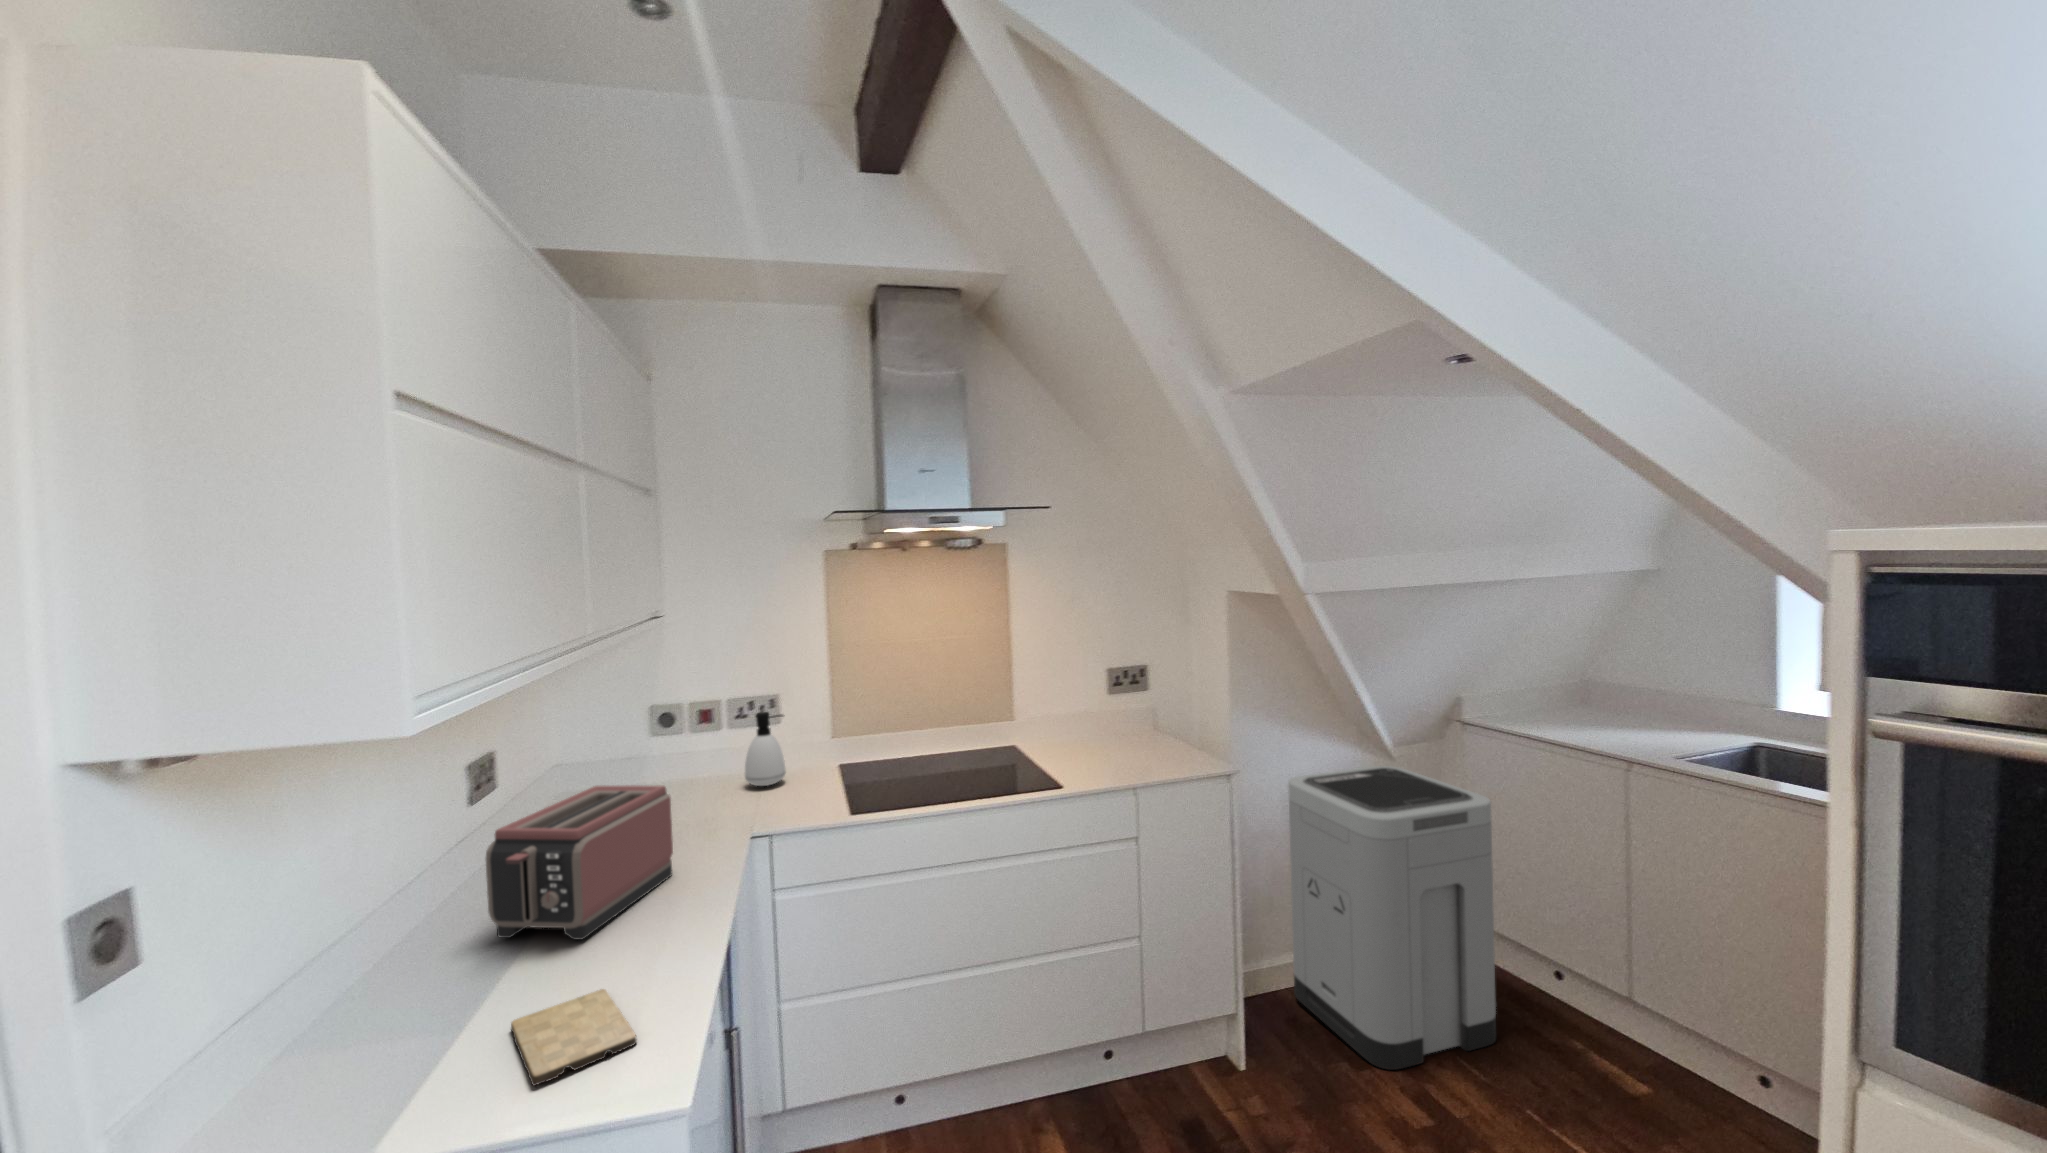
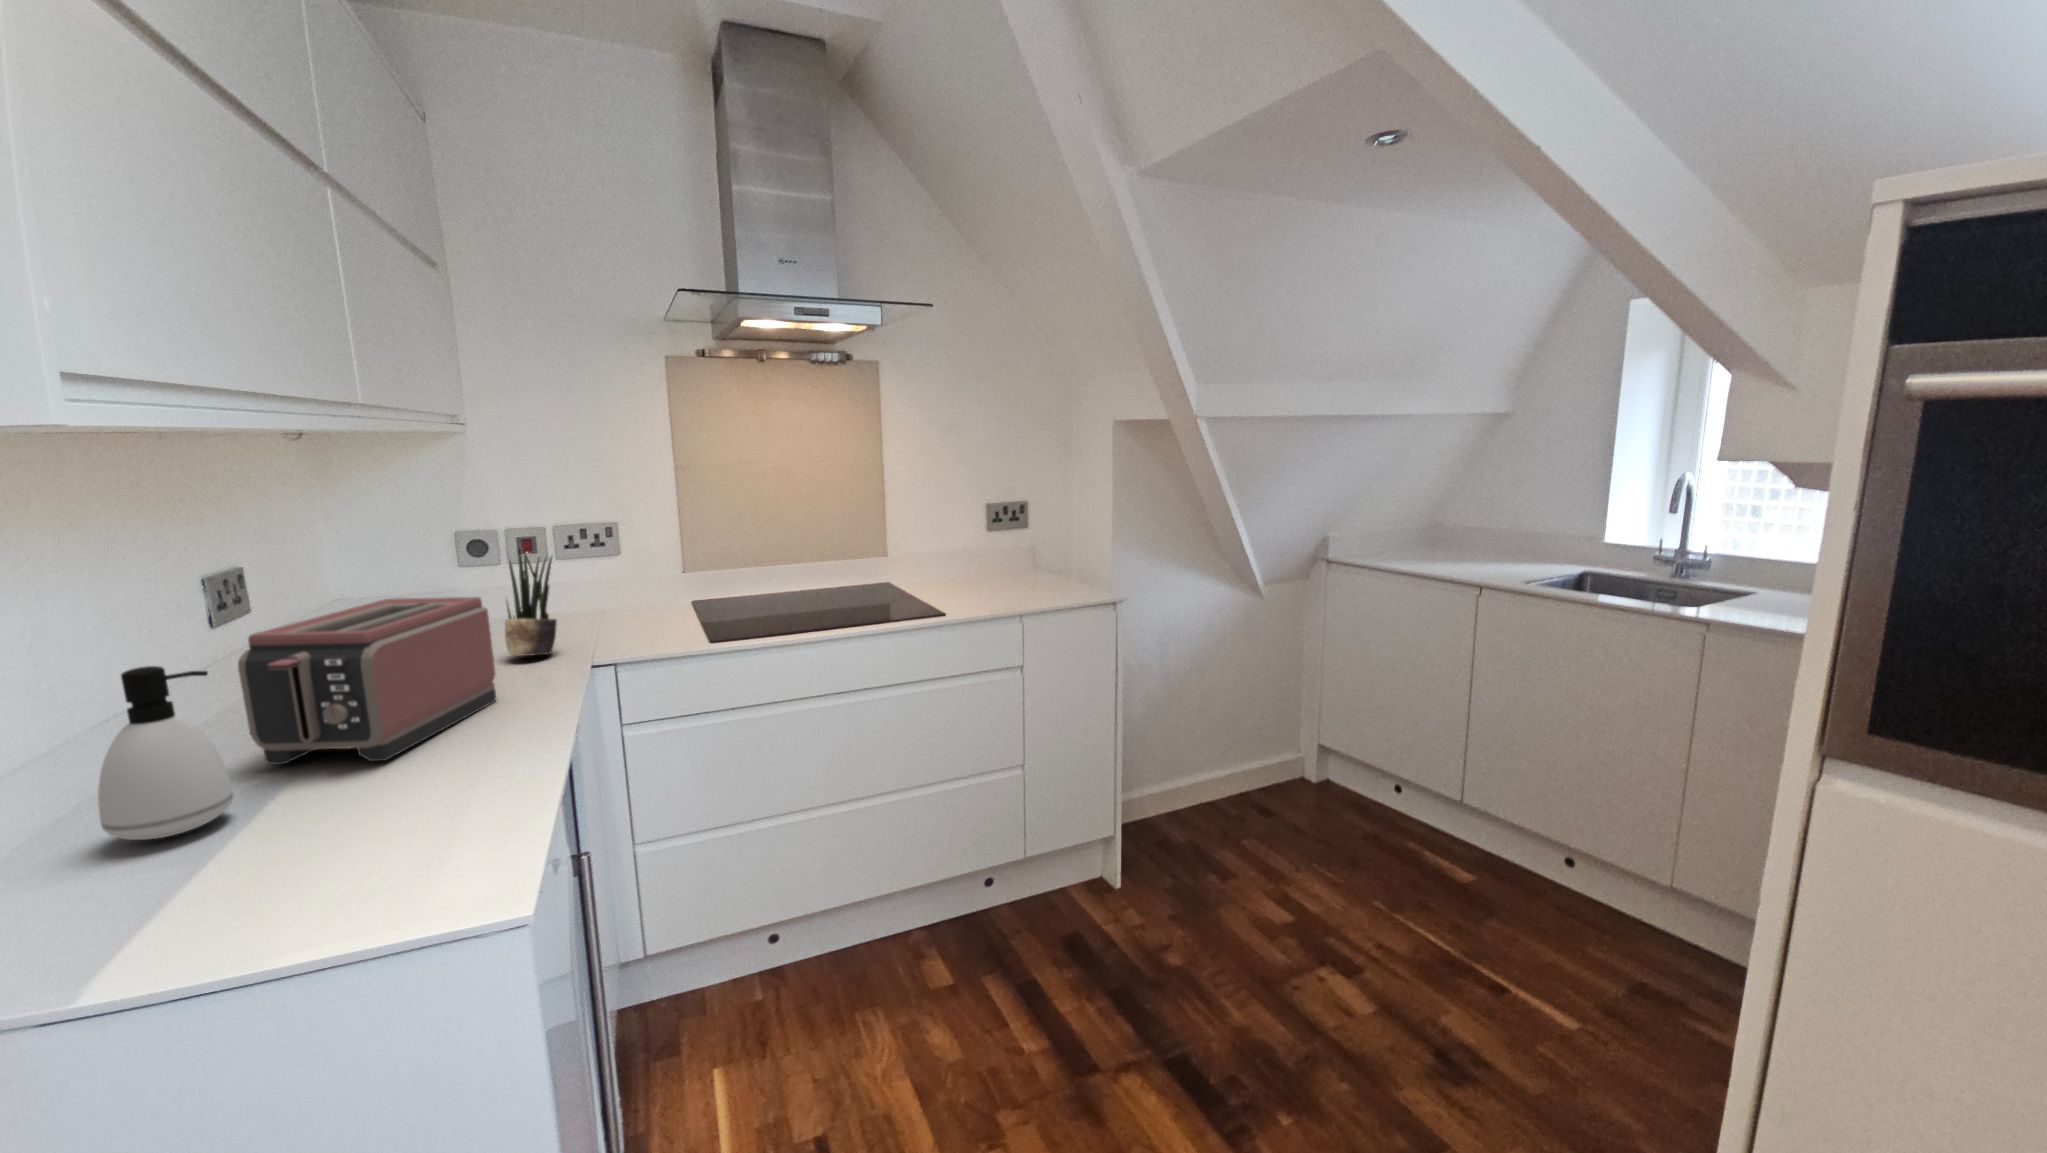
soap dispenser: present [745,712,786,786] -> present [98,666,233,840]
potted plant: none [684,729,725,826] -> present [505,548,557,656]
trash can: present [1288,766,1496,1070] -> none [1165,603,1357,875]
cutting board: present [511,989,637,1086] -> none [294,802,467,895]

